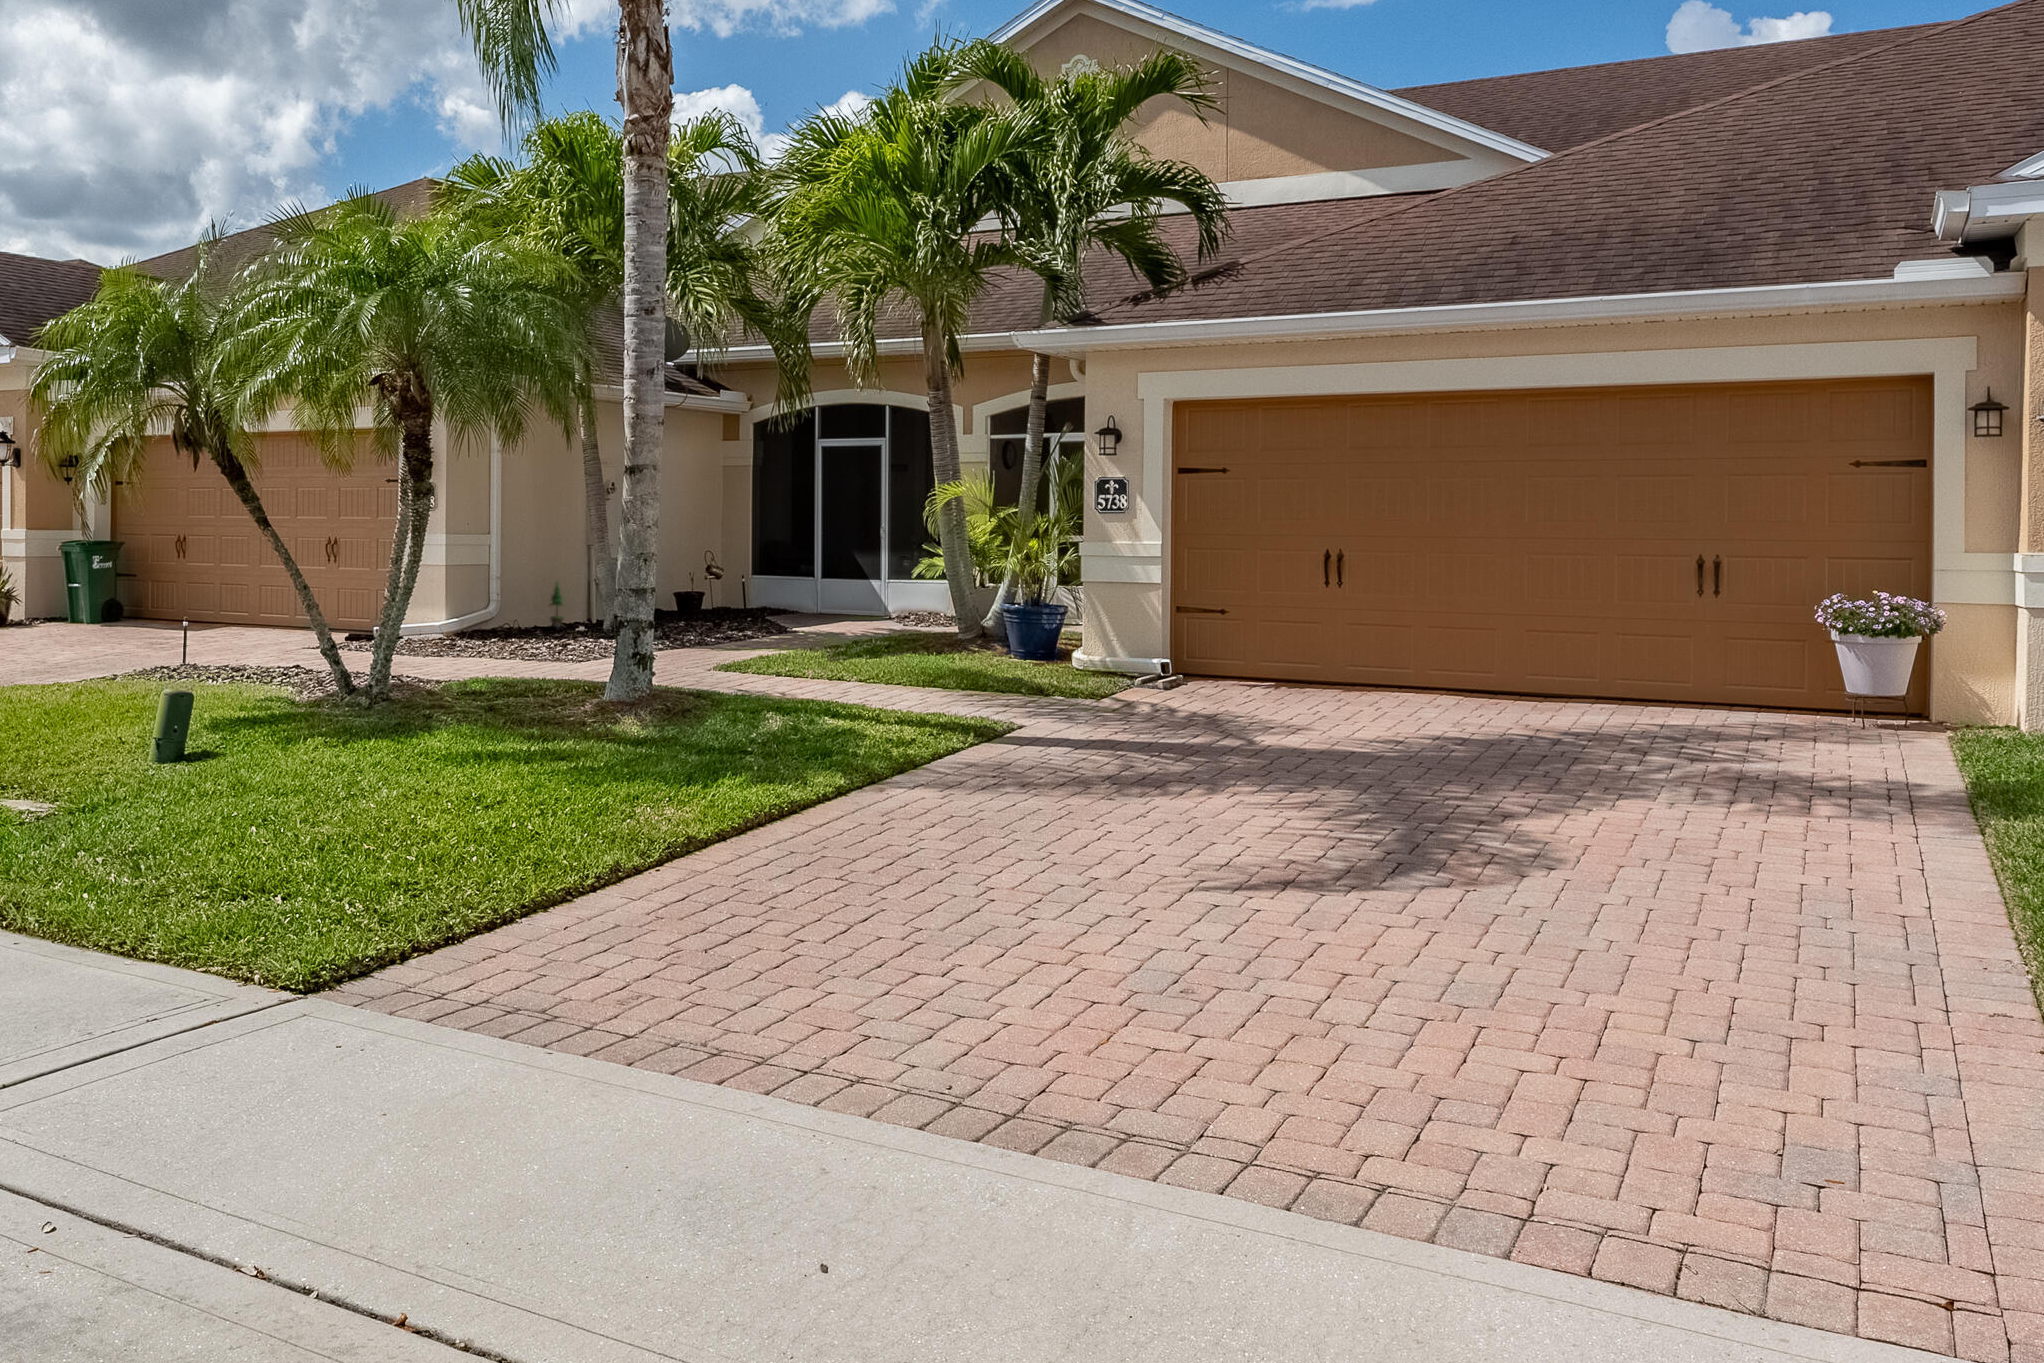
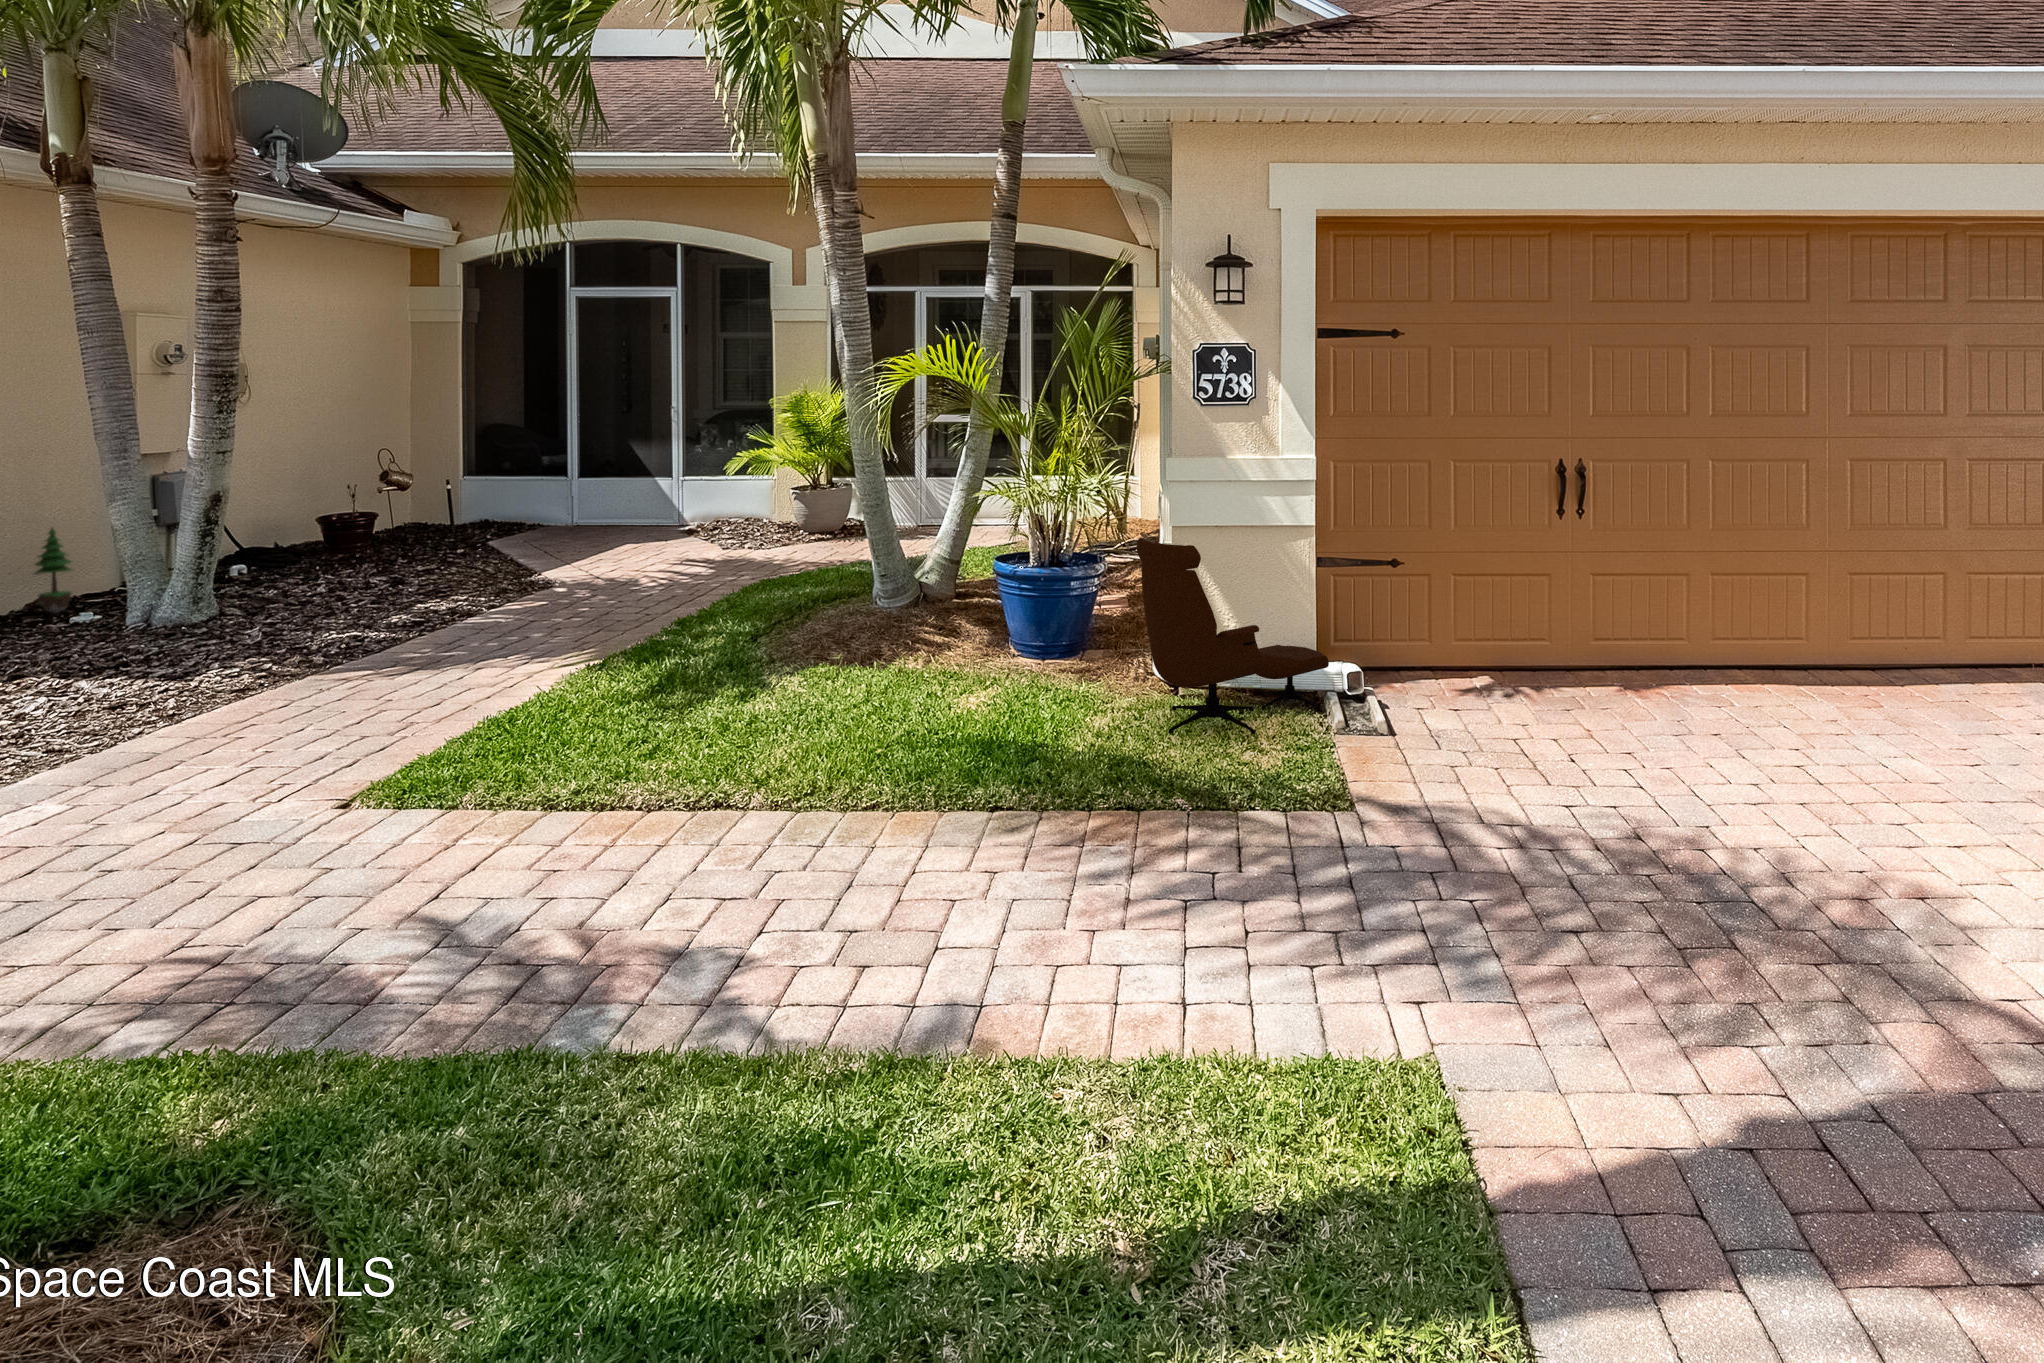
lounge chair: none [1038,580,1160,684] -> present [1136,538,1329,735]

